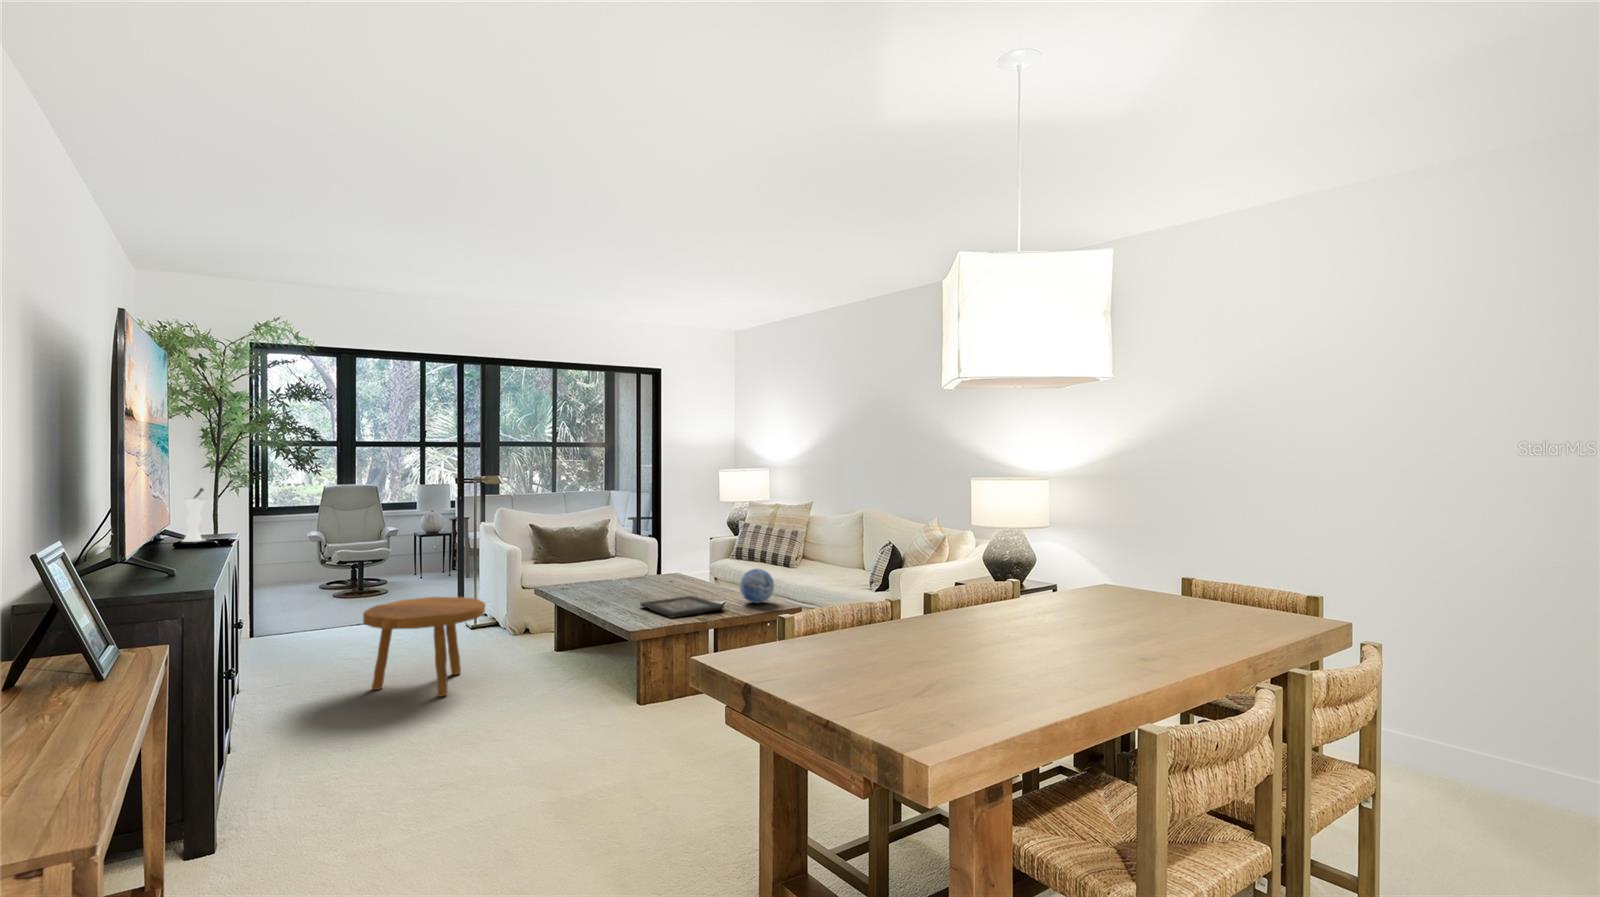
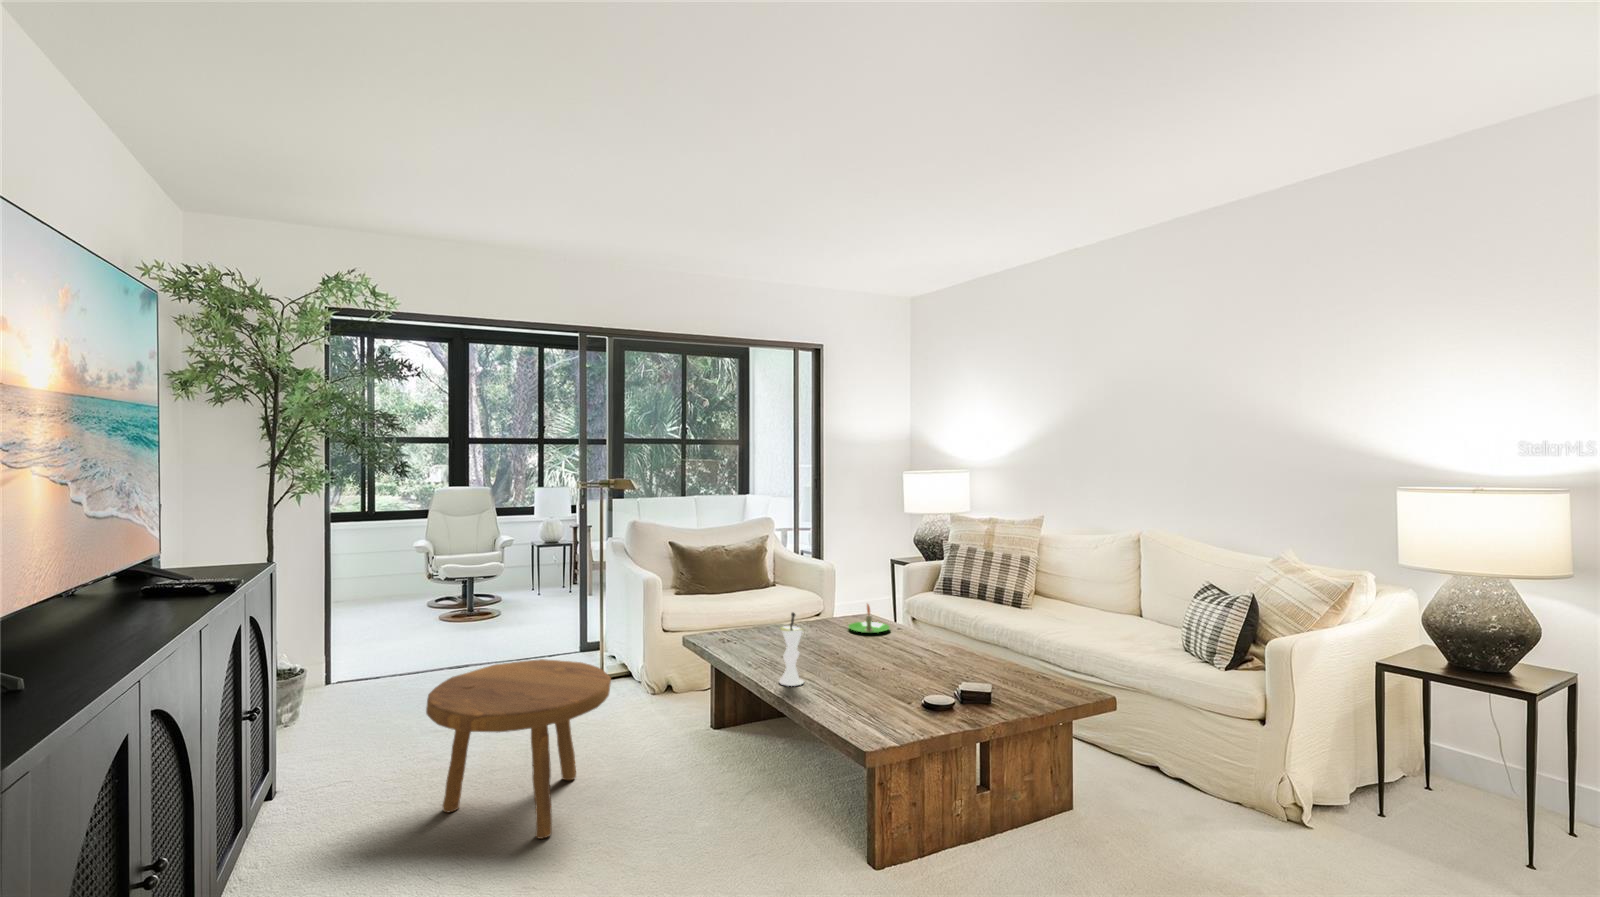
vase: present [183,488,206,542] -> present [779,613,804,686]
candle: none [658,562,687,583] -> present [848,604,890,633]
decorative orb: present [740,569,774,603] -> none [1001,633,1059,690]
decorative tray: present [640,596,724,618] -> none [845,670,989,725]

